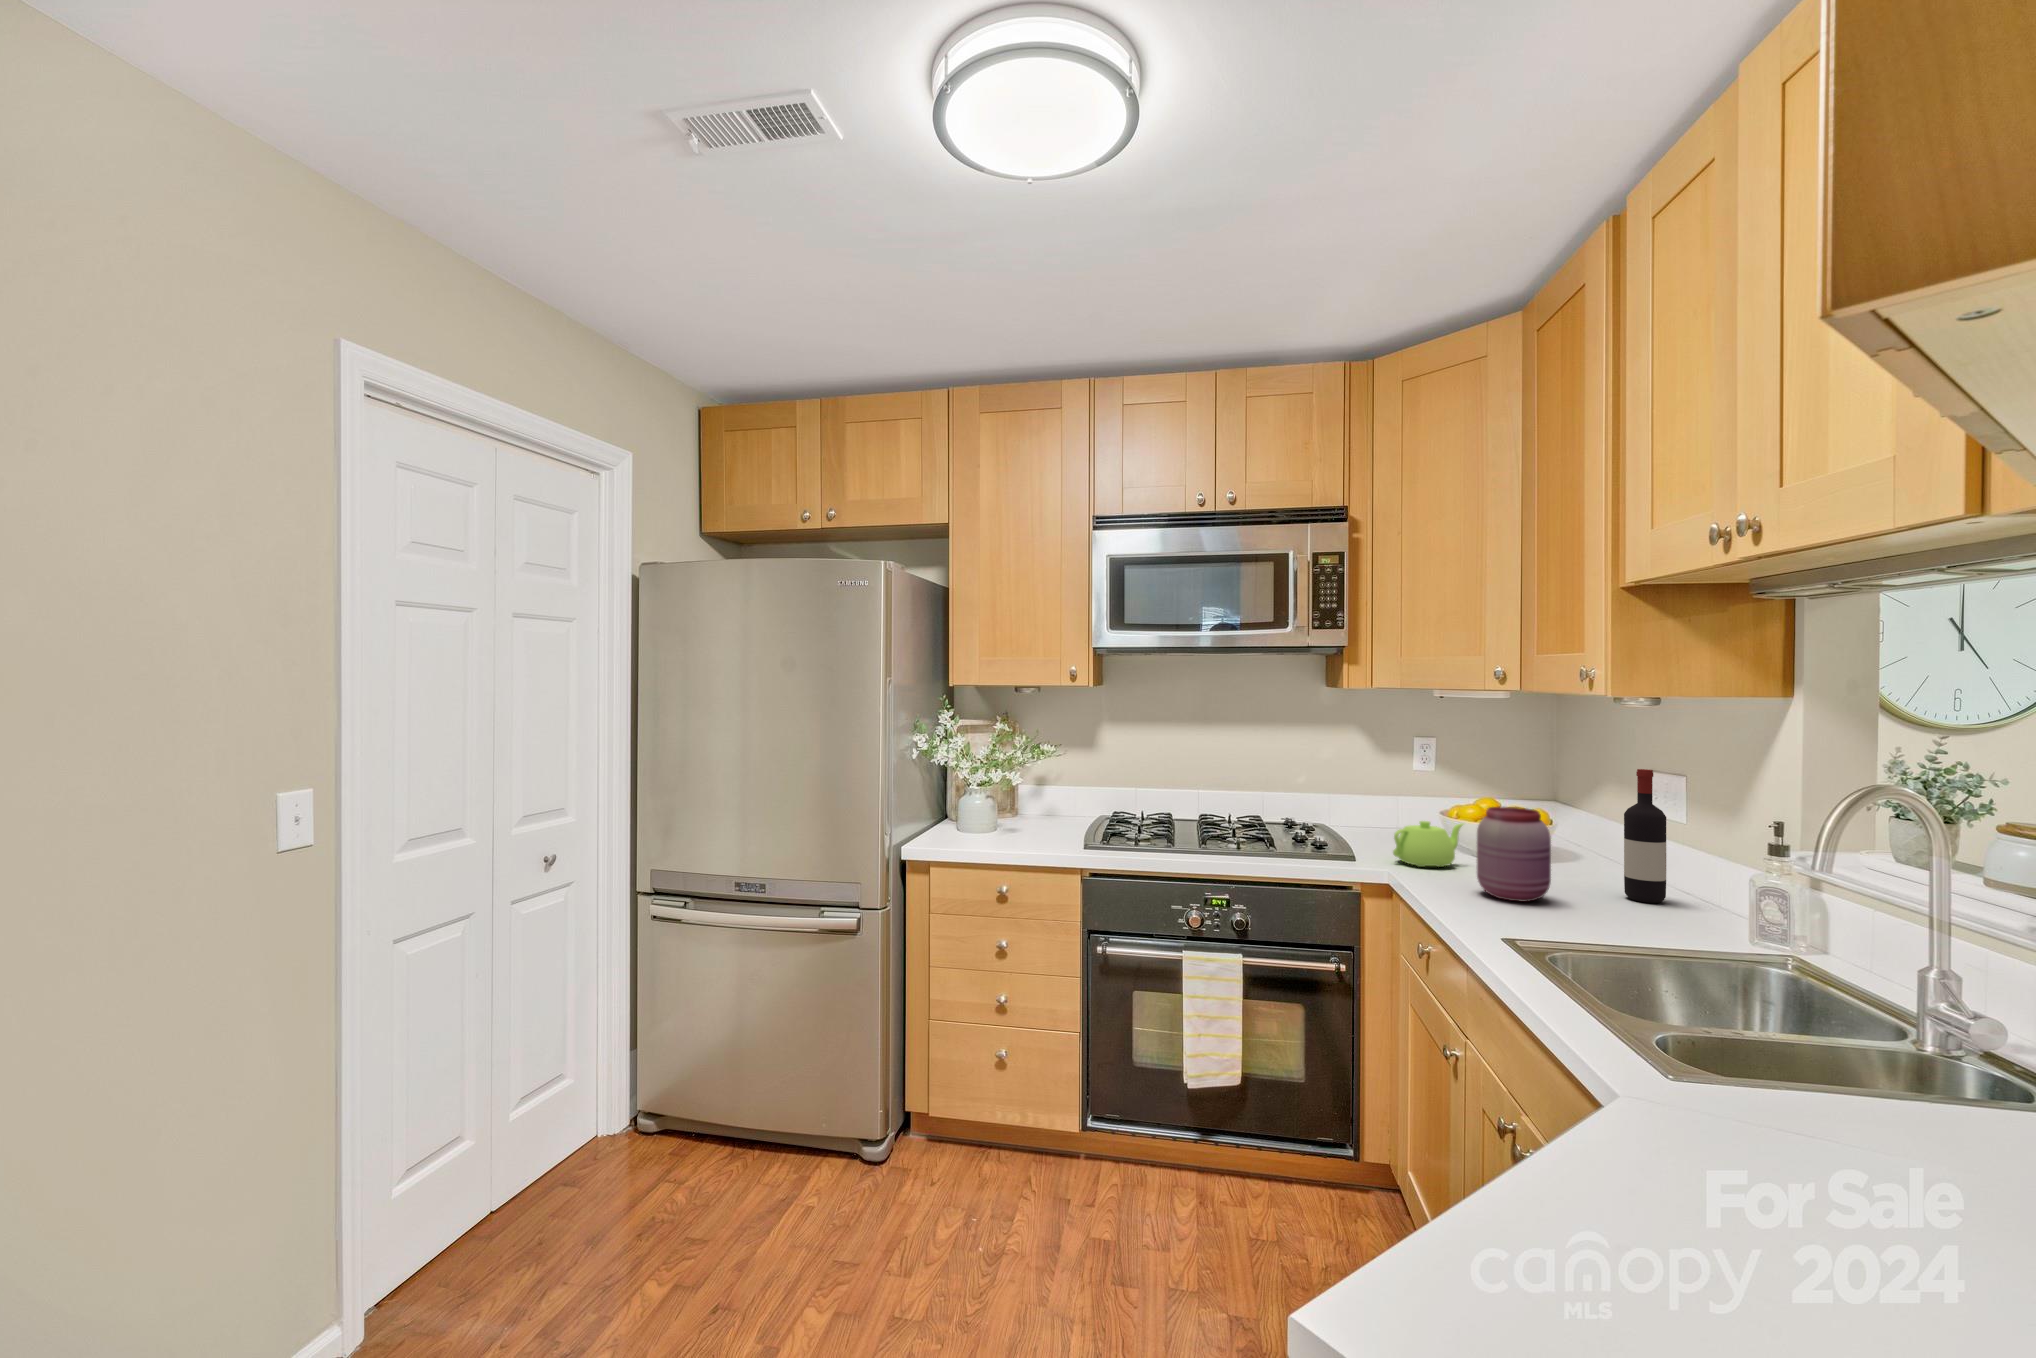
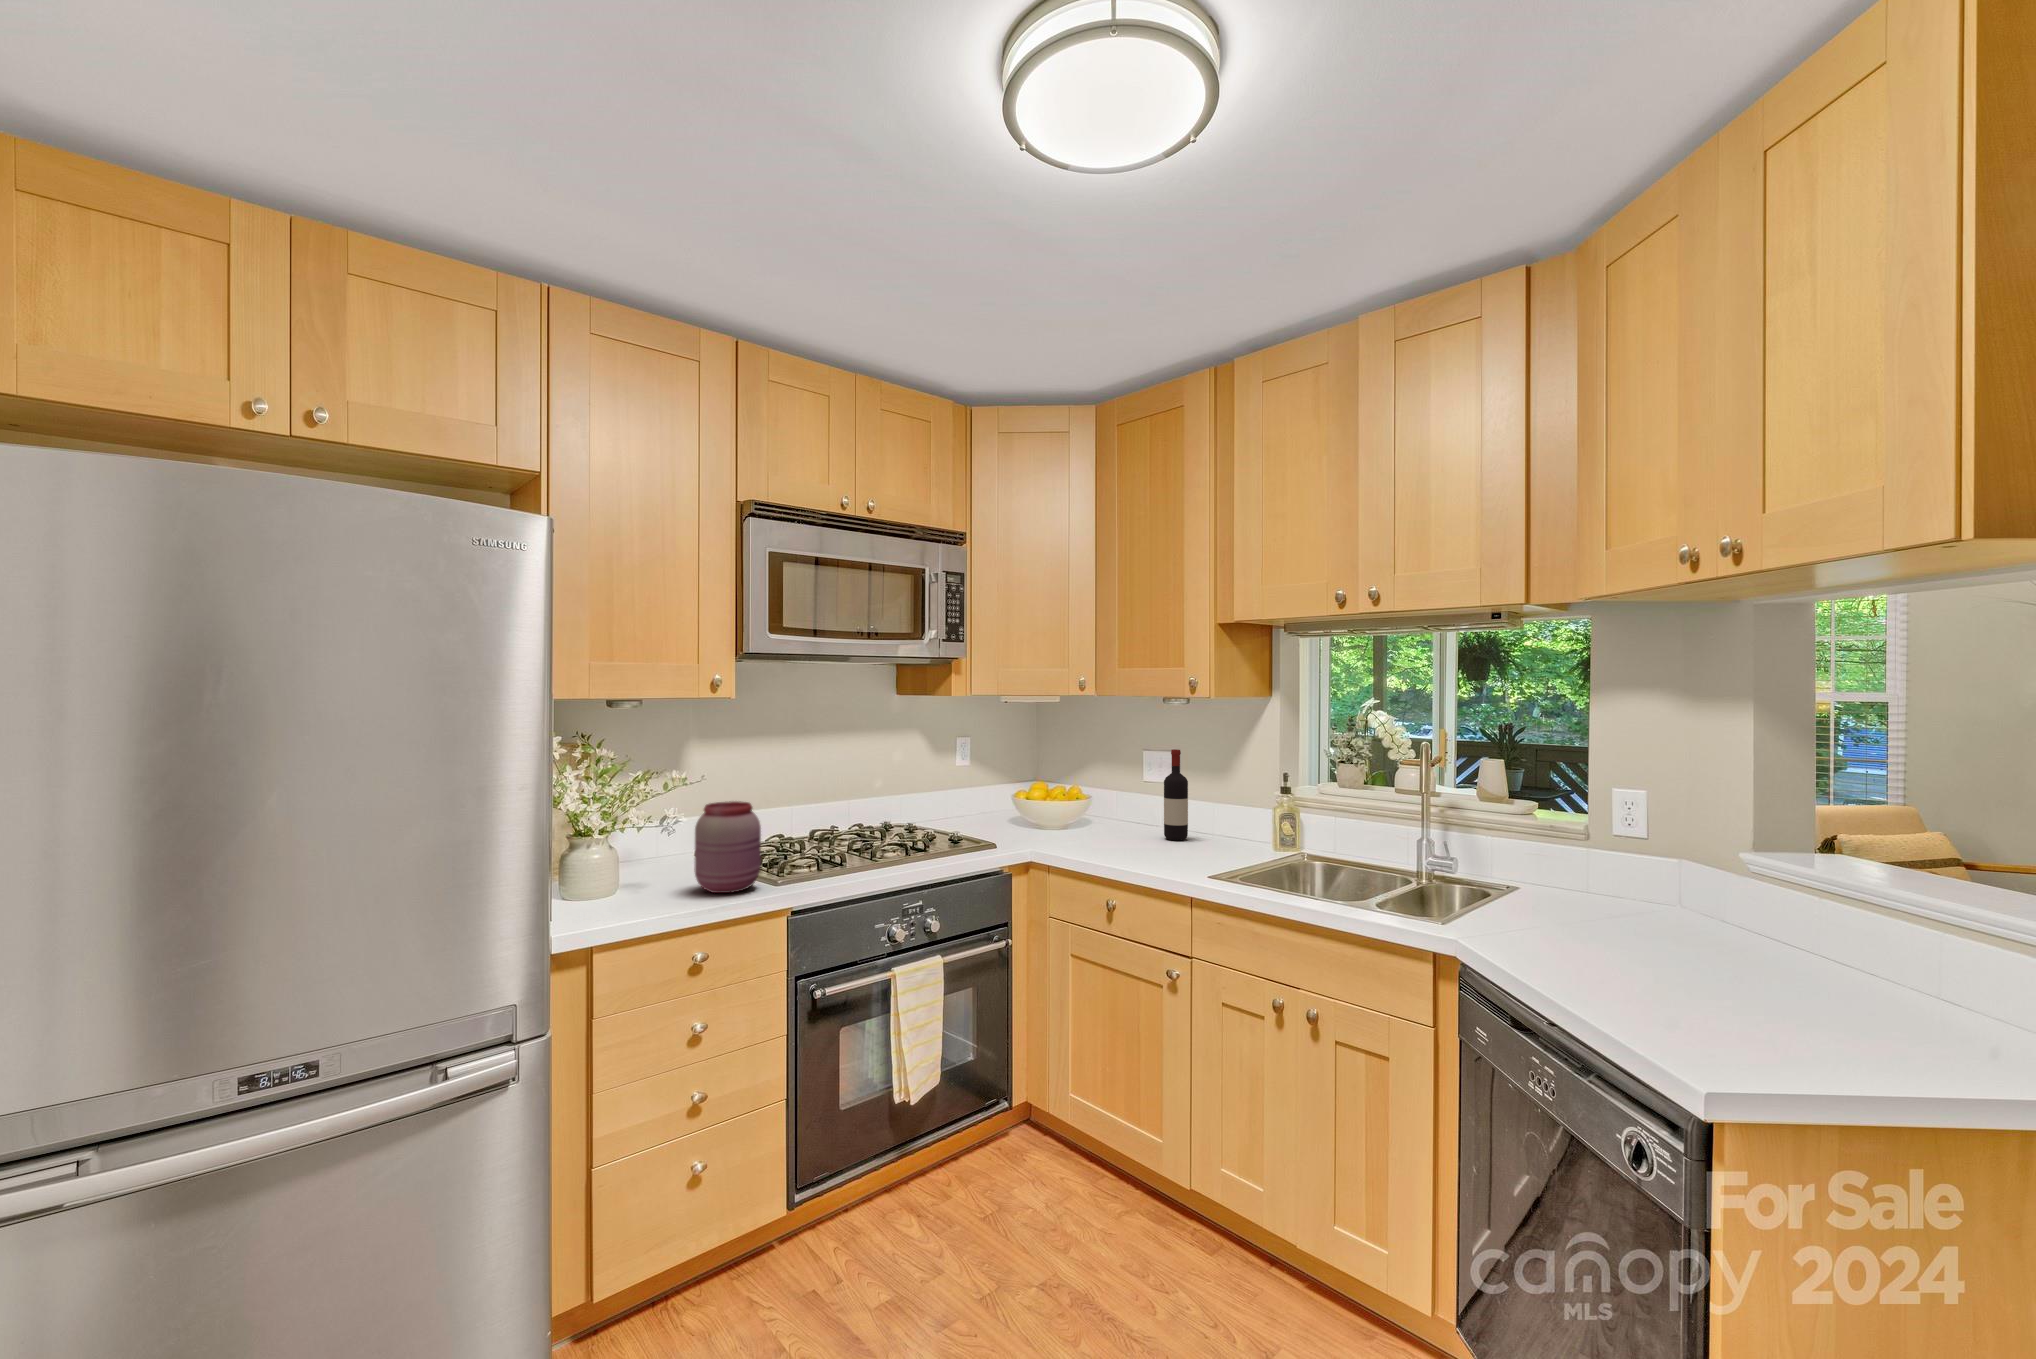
jar: present [1477,807,1551,902] -> present [694,801,761,893]
teapot: present [1393,821,1463,867] -> none [1011,803,1054,844]

